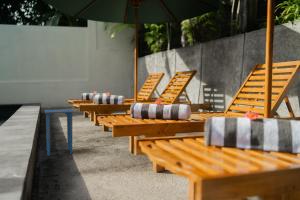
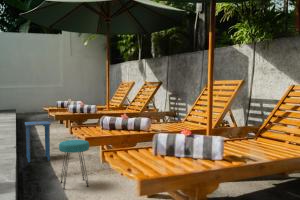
stool: none [82,128,119,188] -> present [59,140,89,189]

